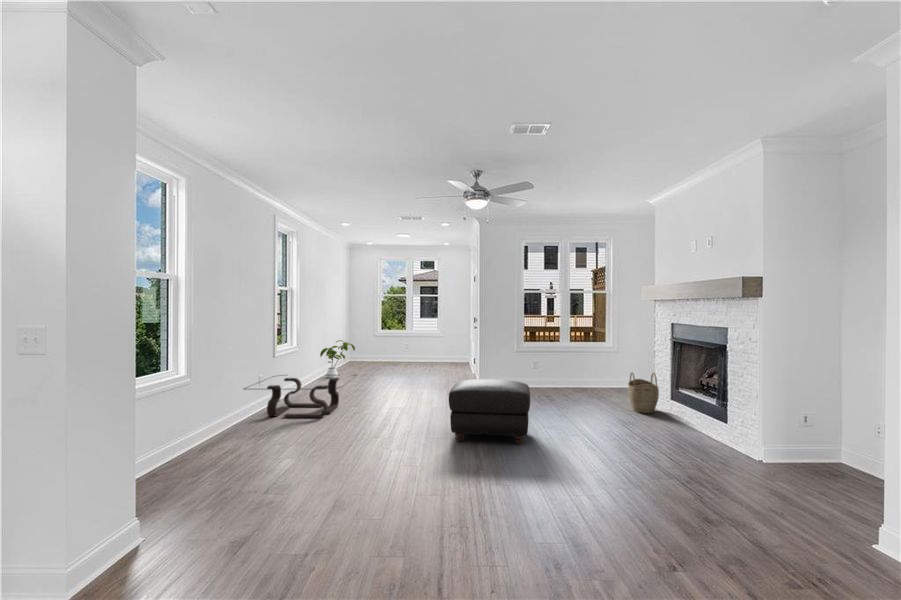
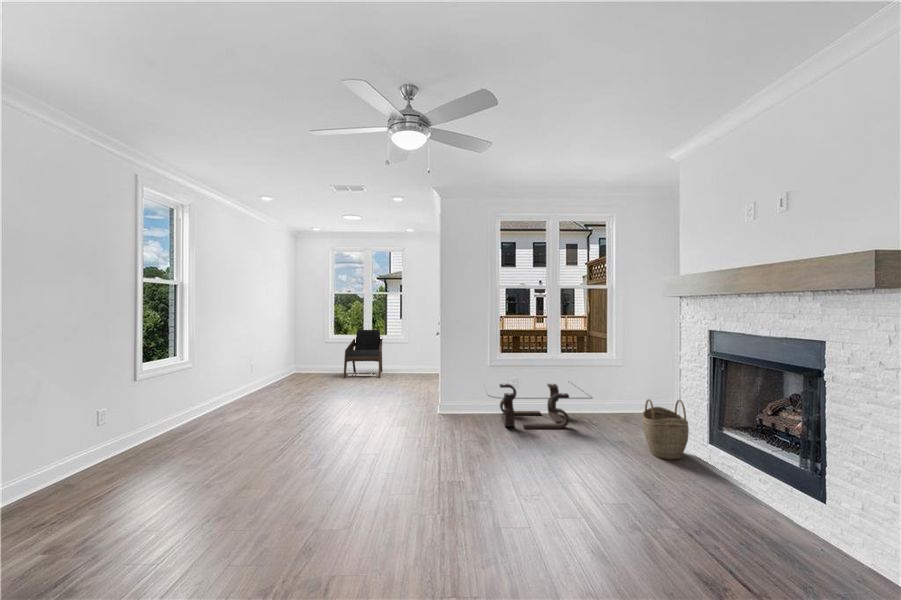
lounge chair: none [389,327,422,367] -> present [344,330,382,378]
house plant: present [320,340,355,378] -> none [244,349,292,397]
coffee table: present [244,375,356,418] -> present [495,384,592,429]
ottoman: present [449,379,530,445] -> none [358,426,498,548]

